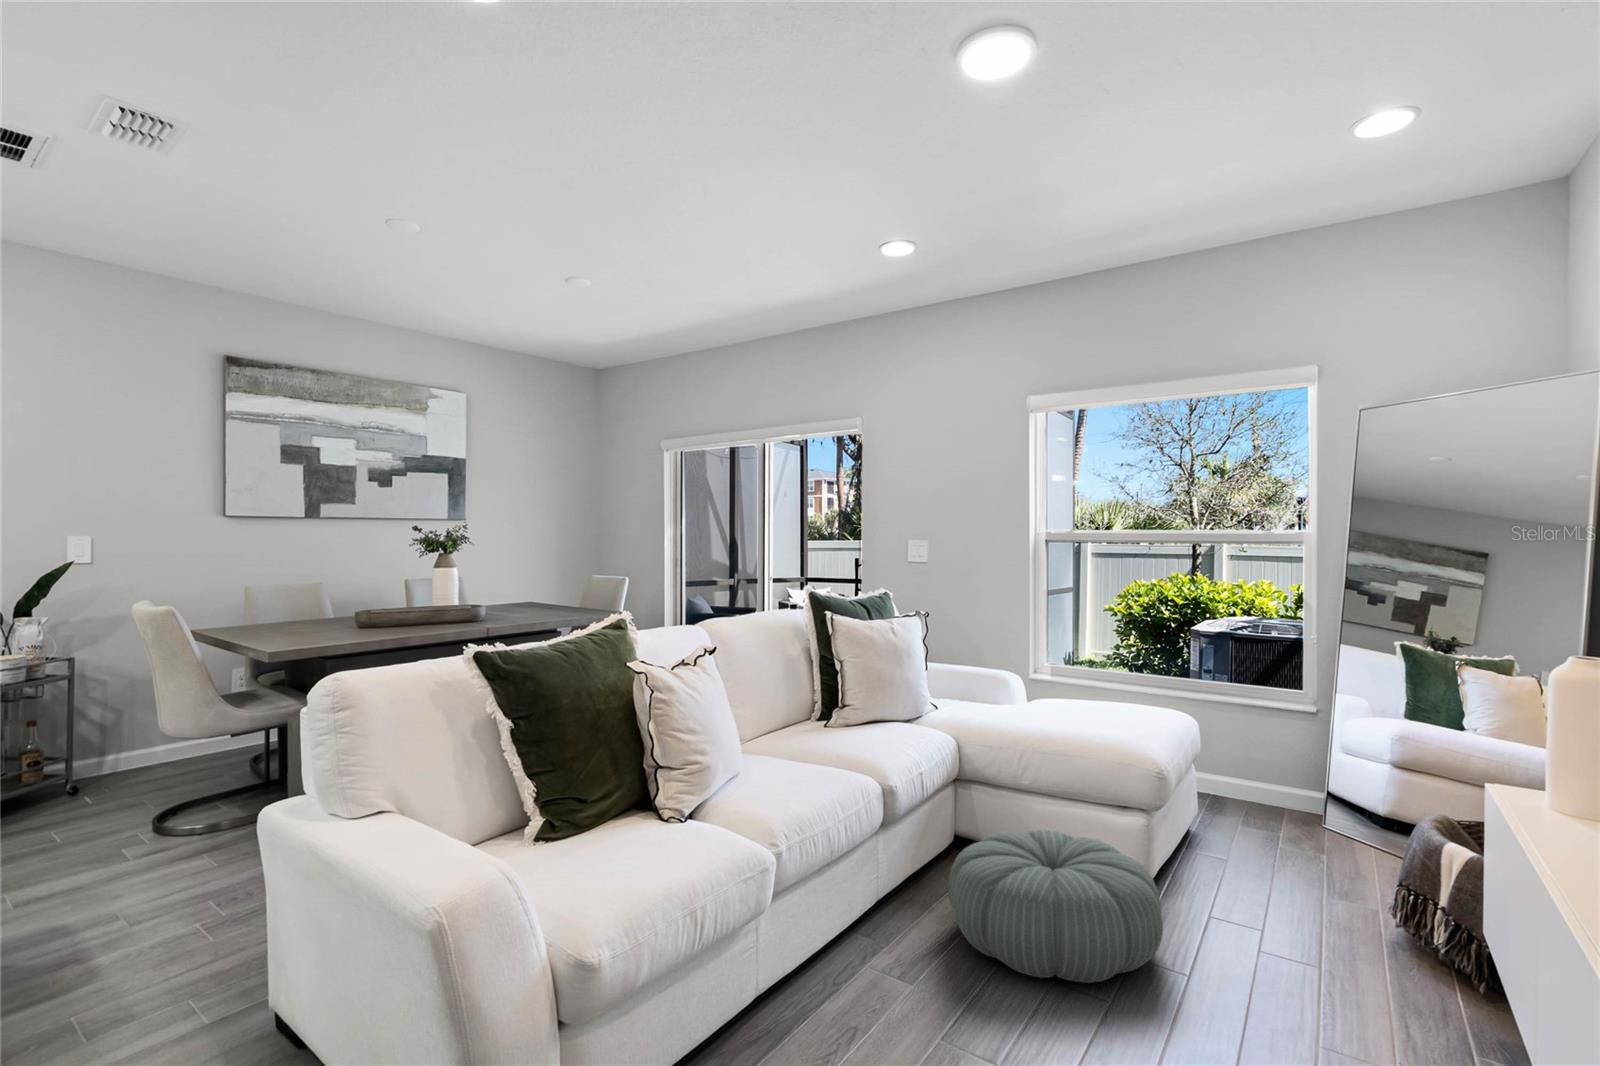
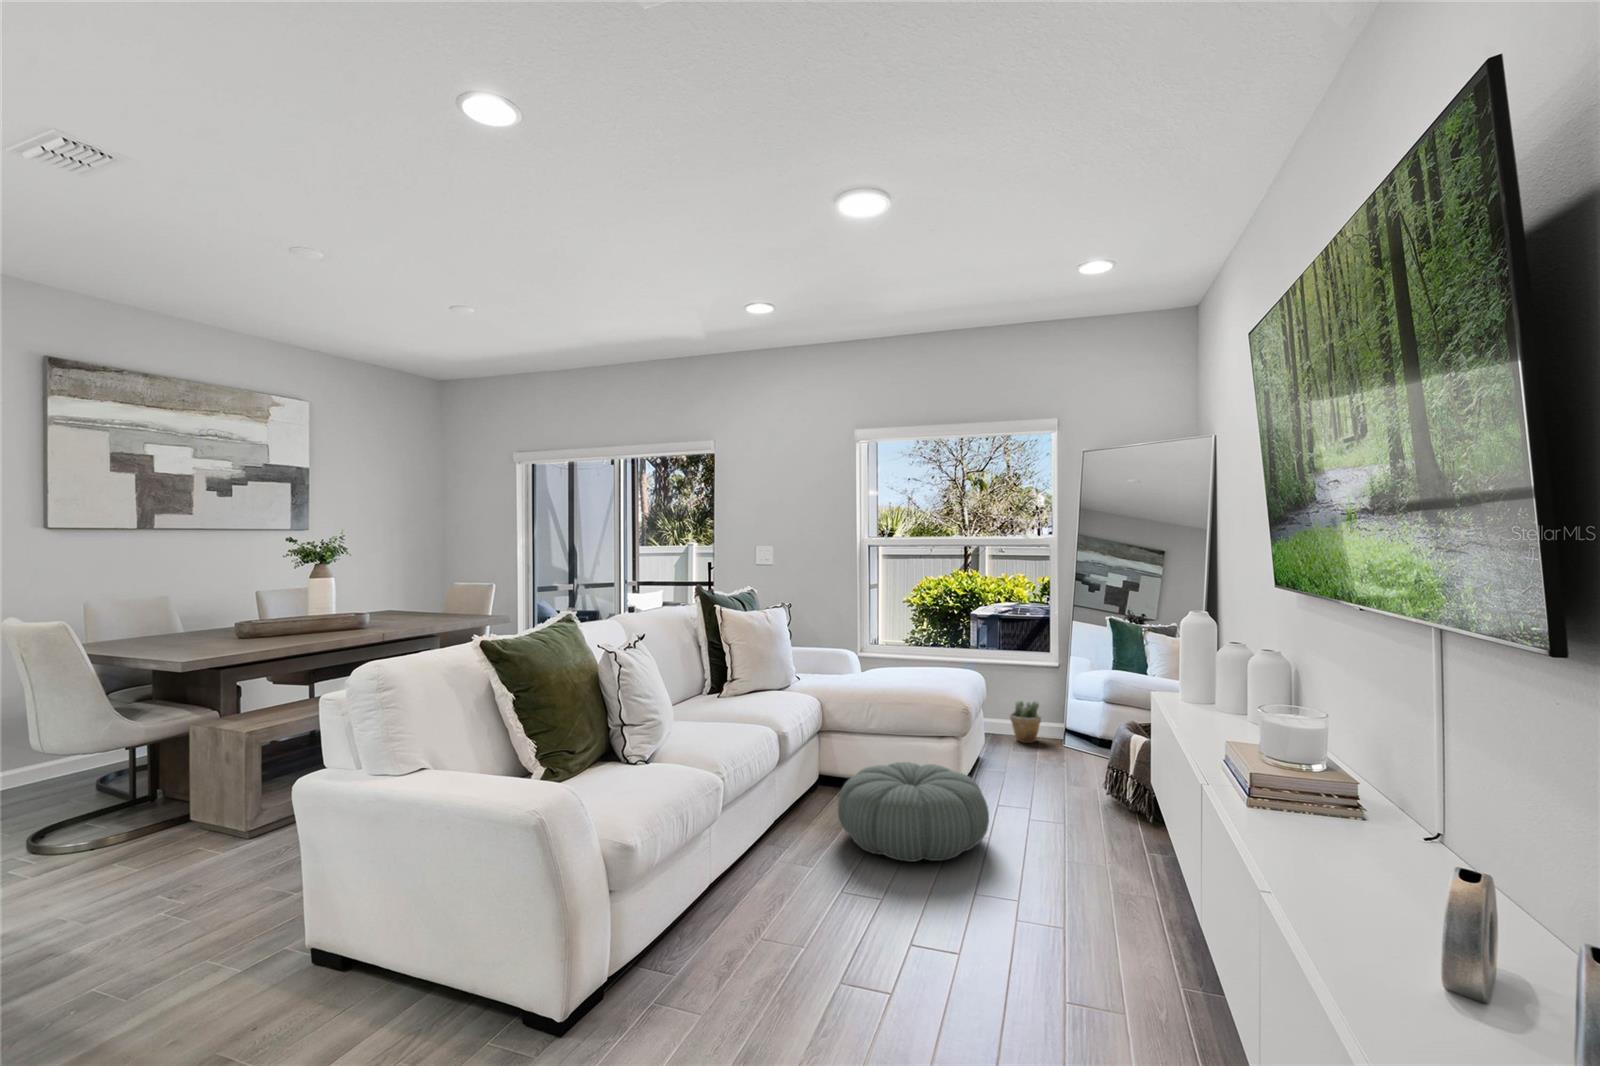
potted plant: none [1244,751,1292,812] -> present [1010,700,1041,743]

